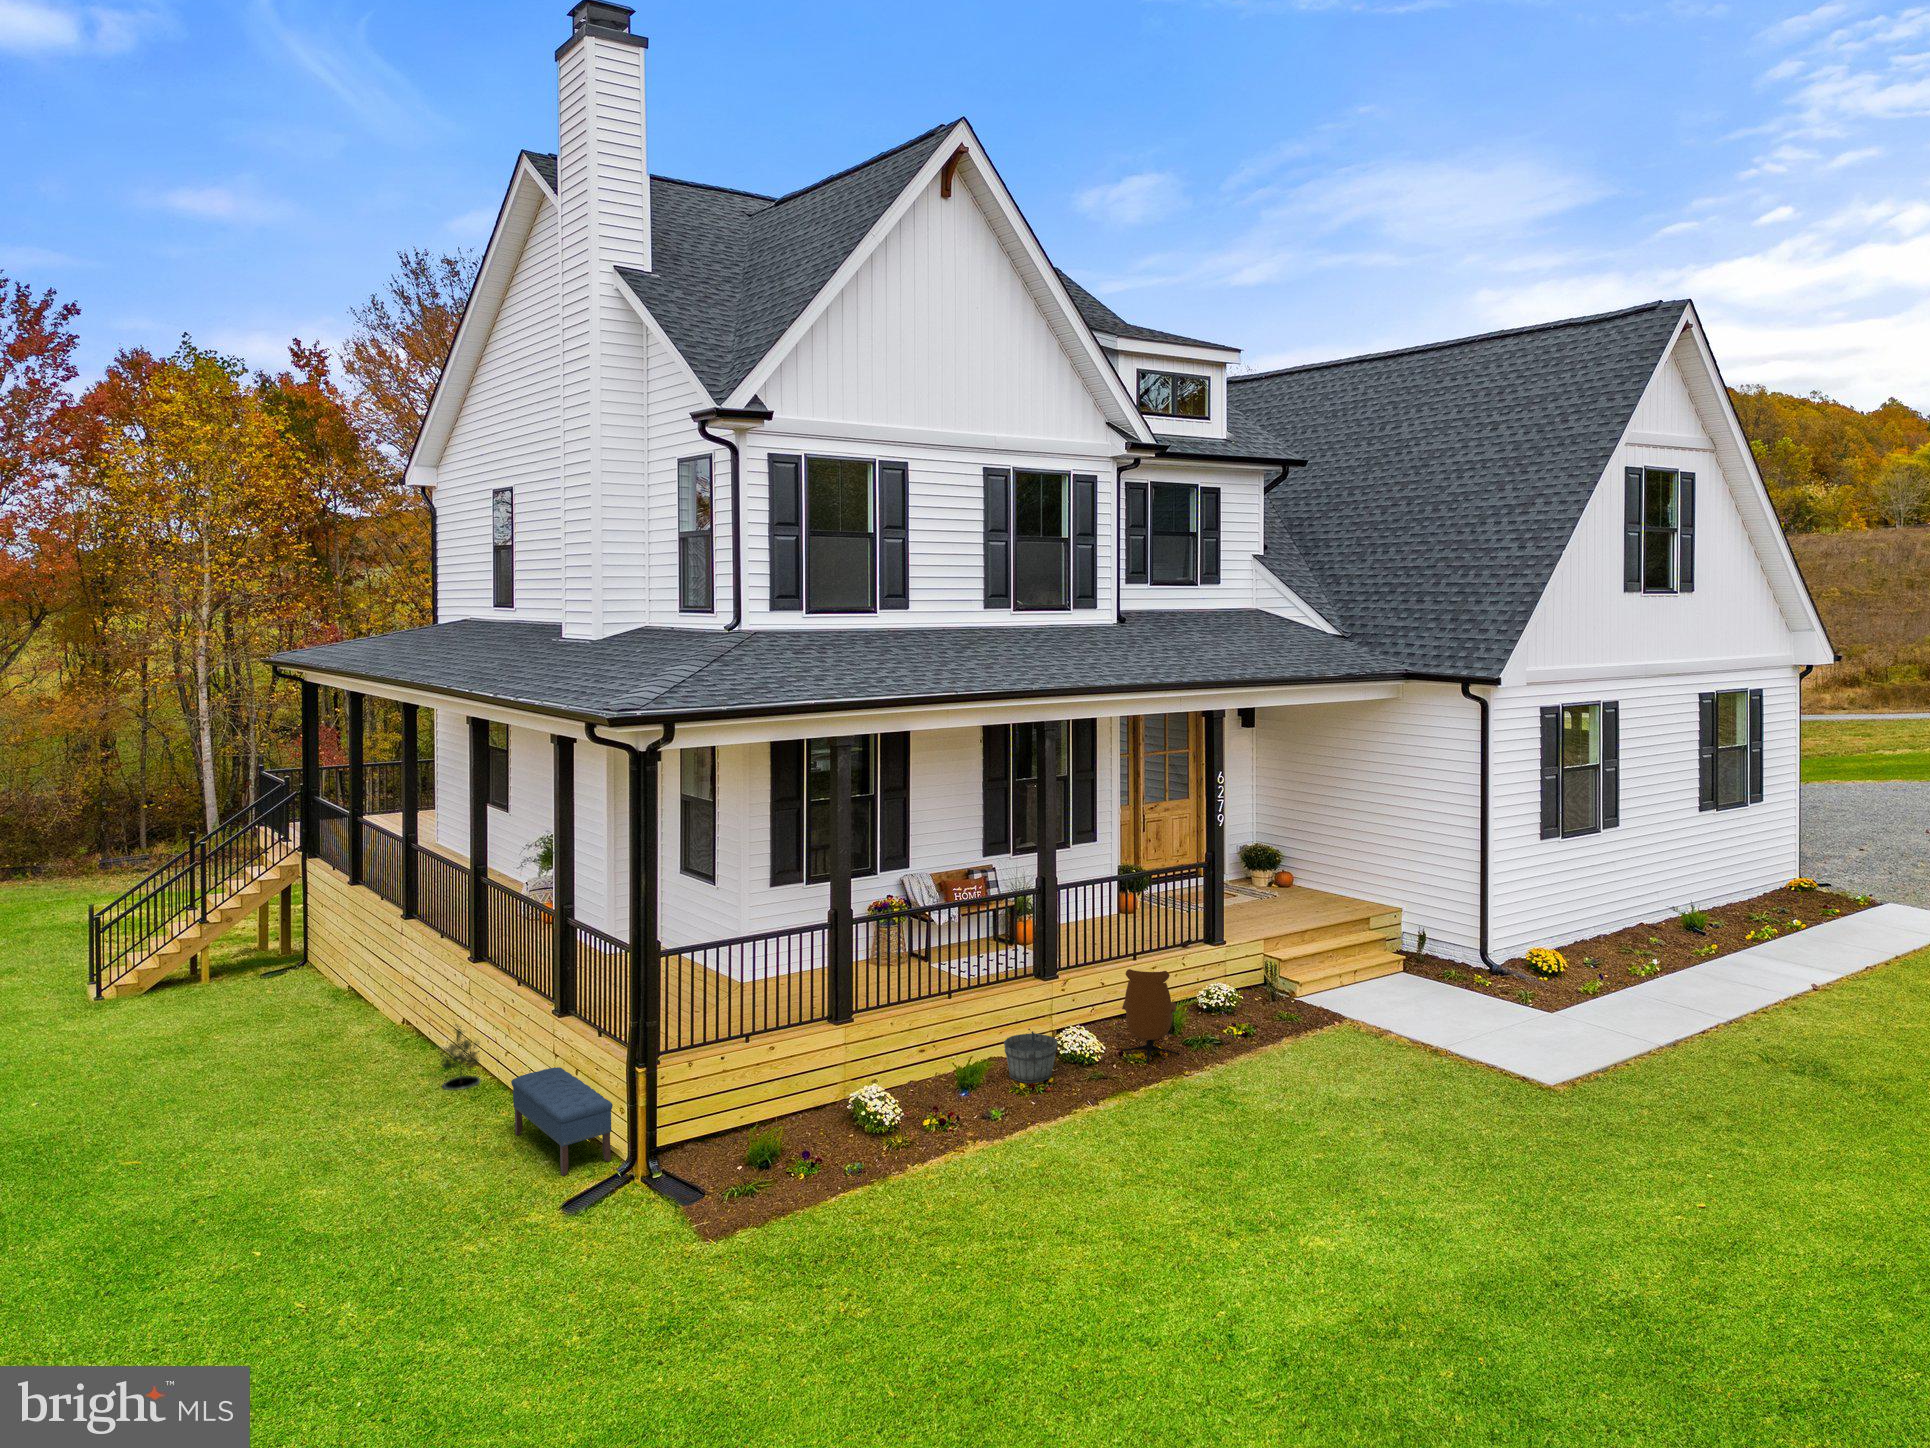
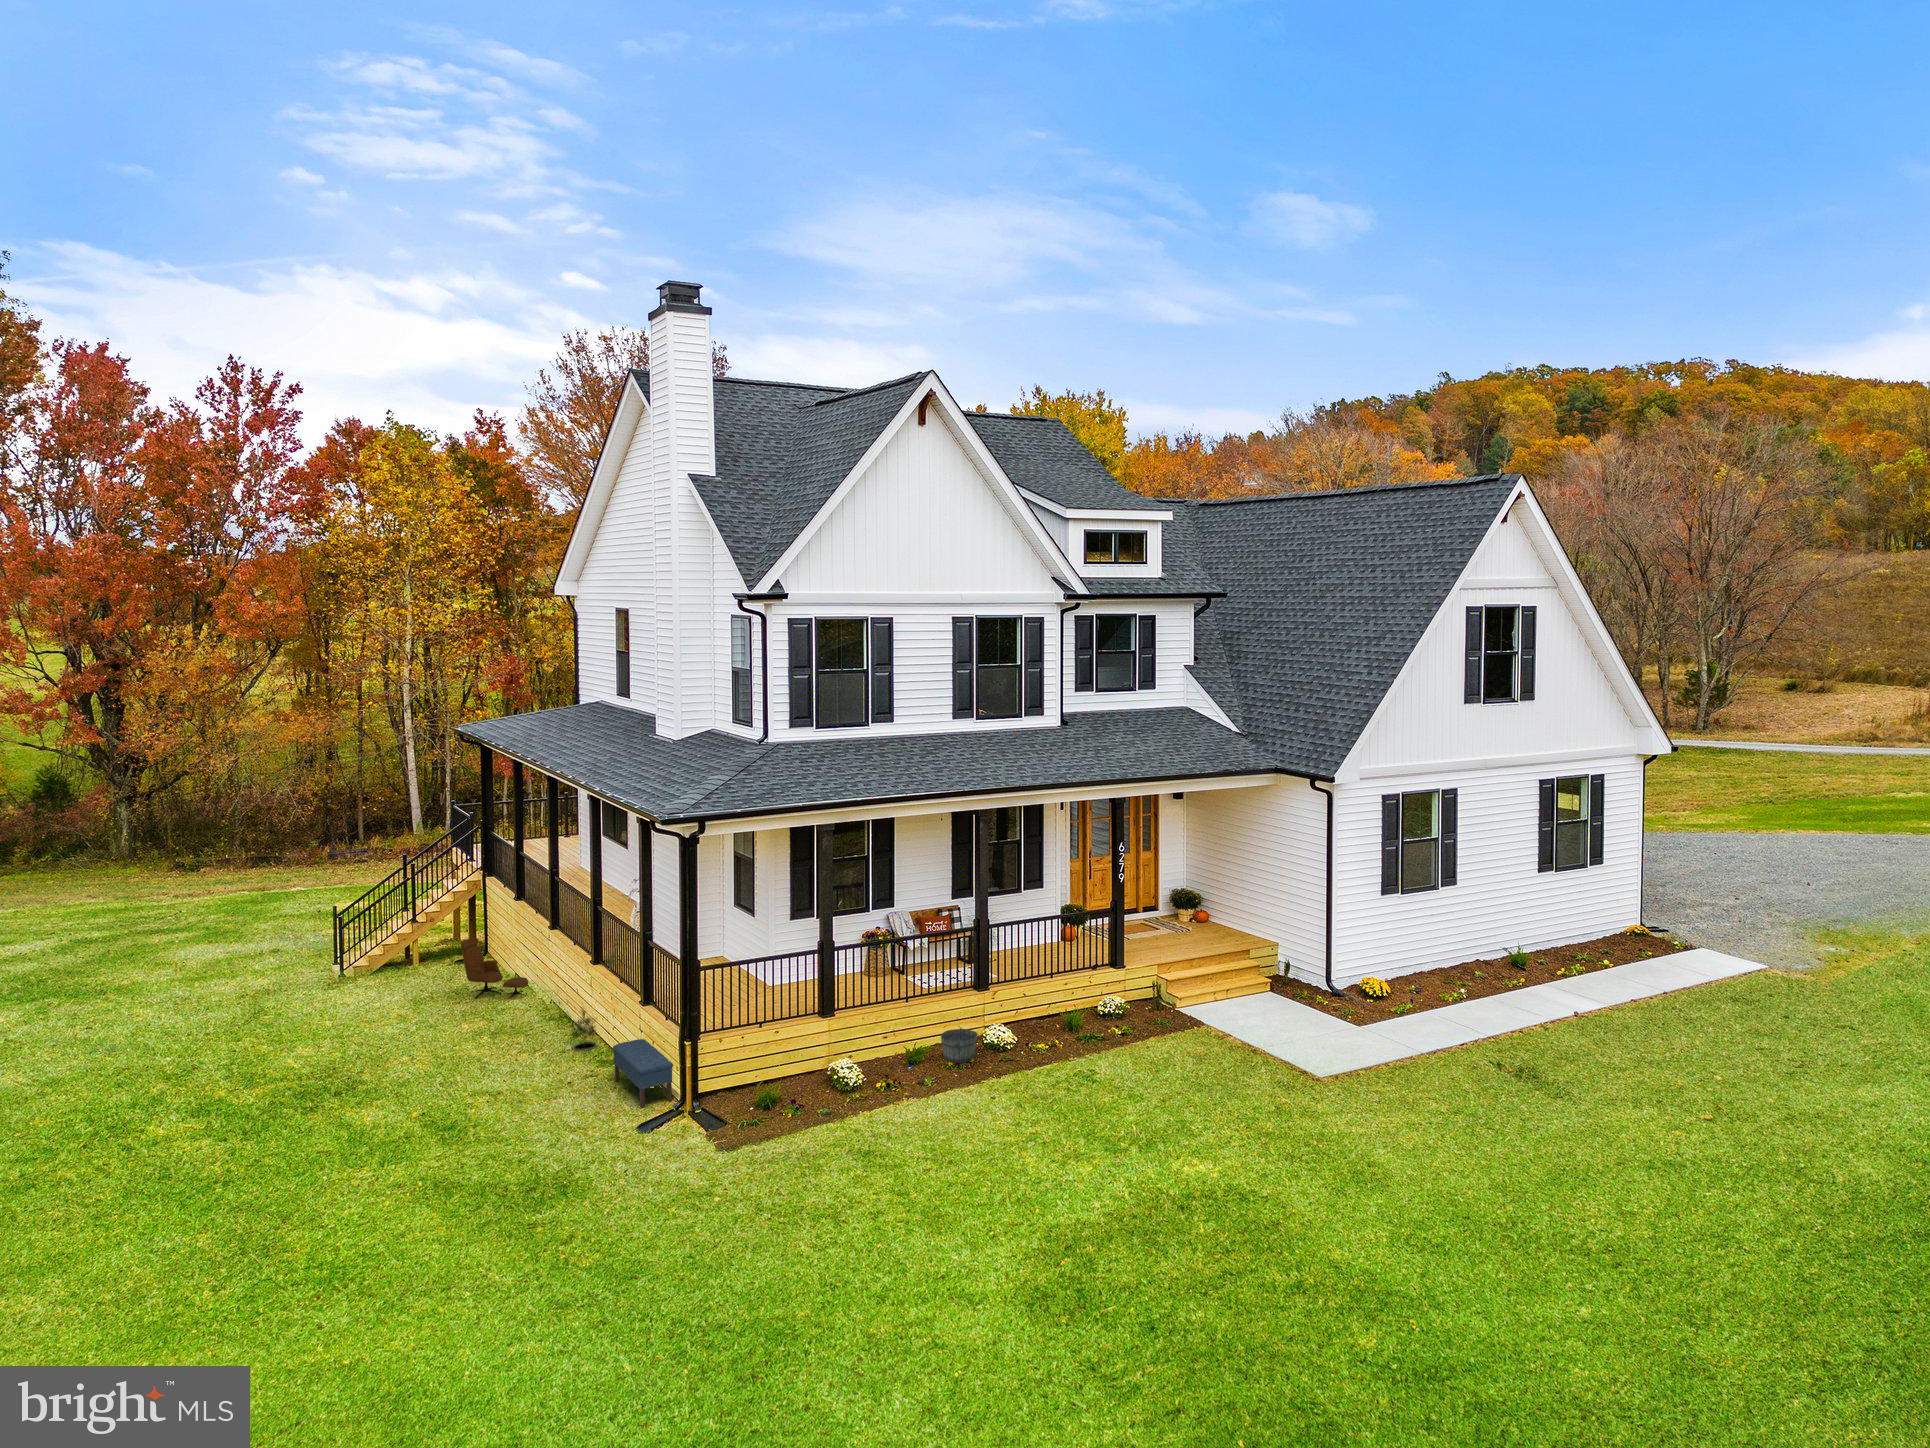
lounge chair: present [1121,969,1179,1064] -> present [461,938,528,999]

